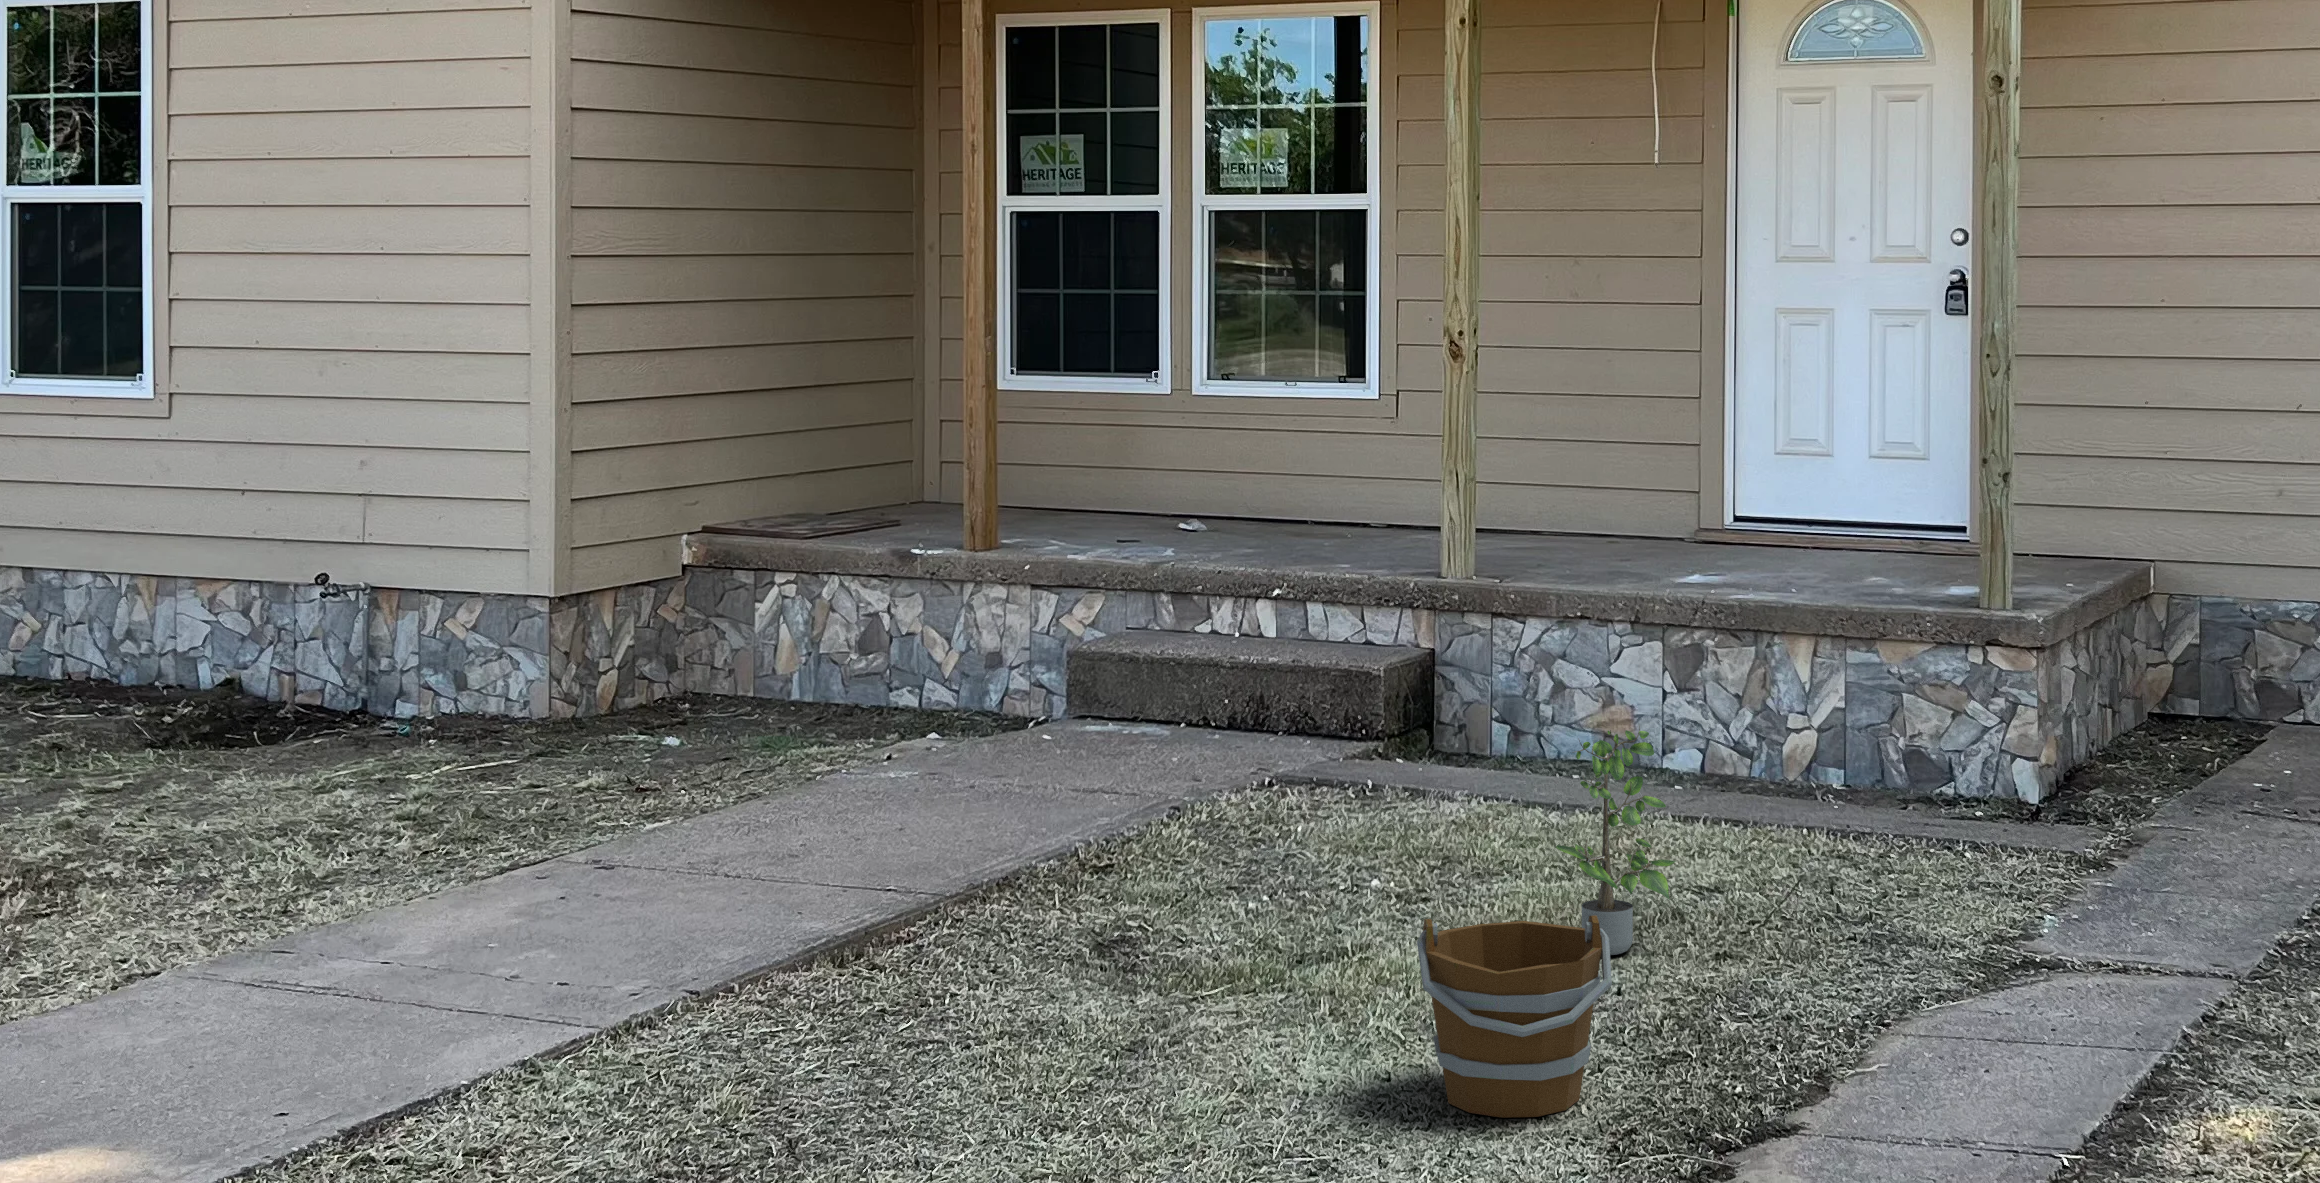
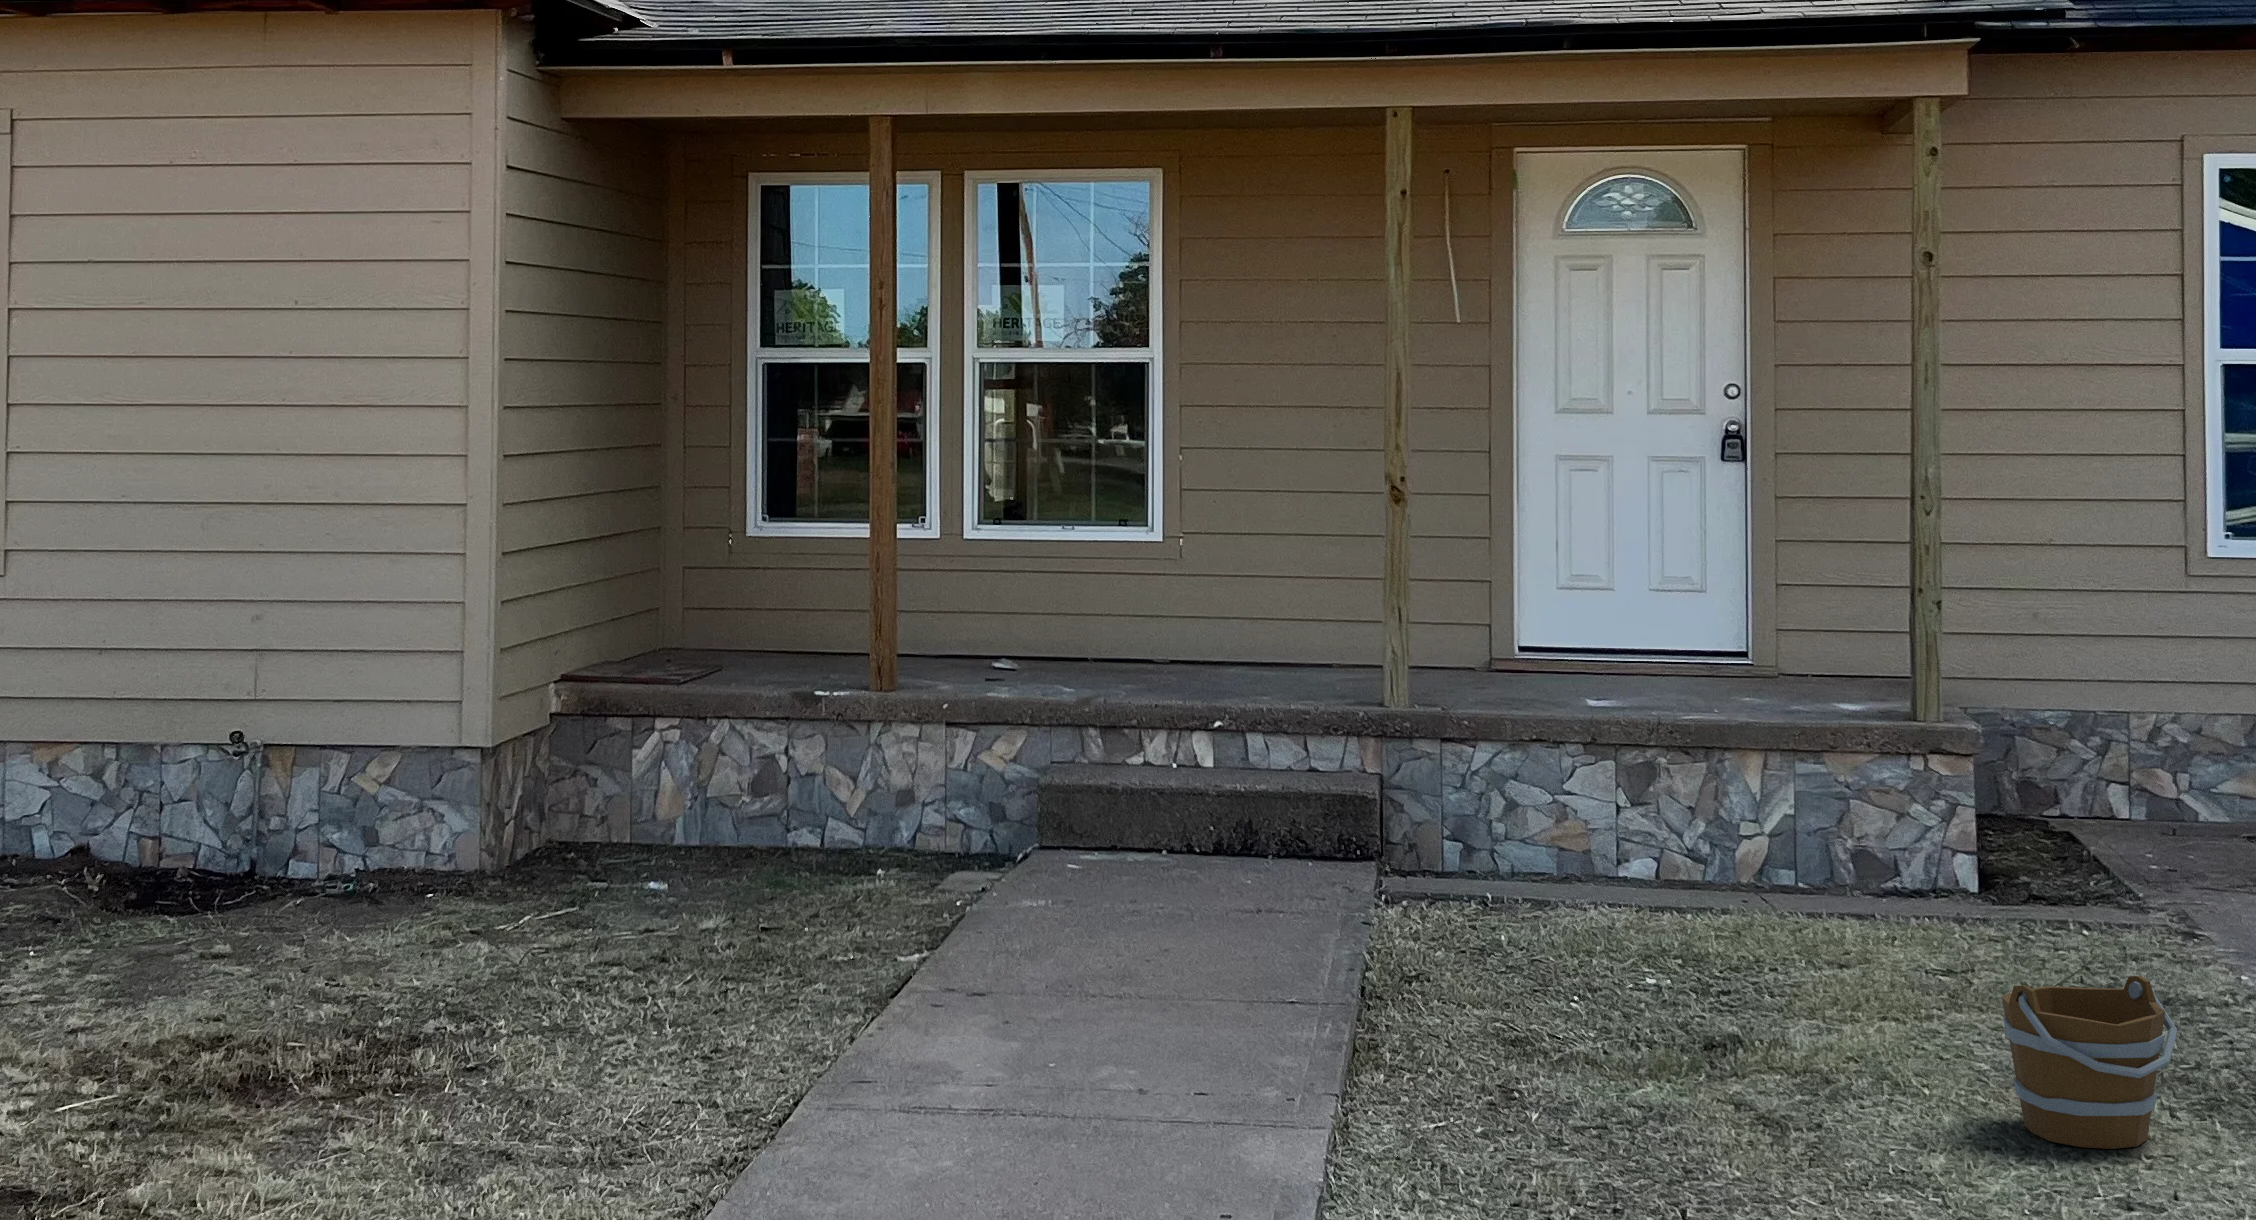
potted plant: present [1556,727,1676,955] -> none [1882,821,1979,1025]

